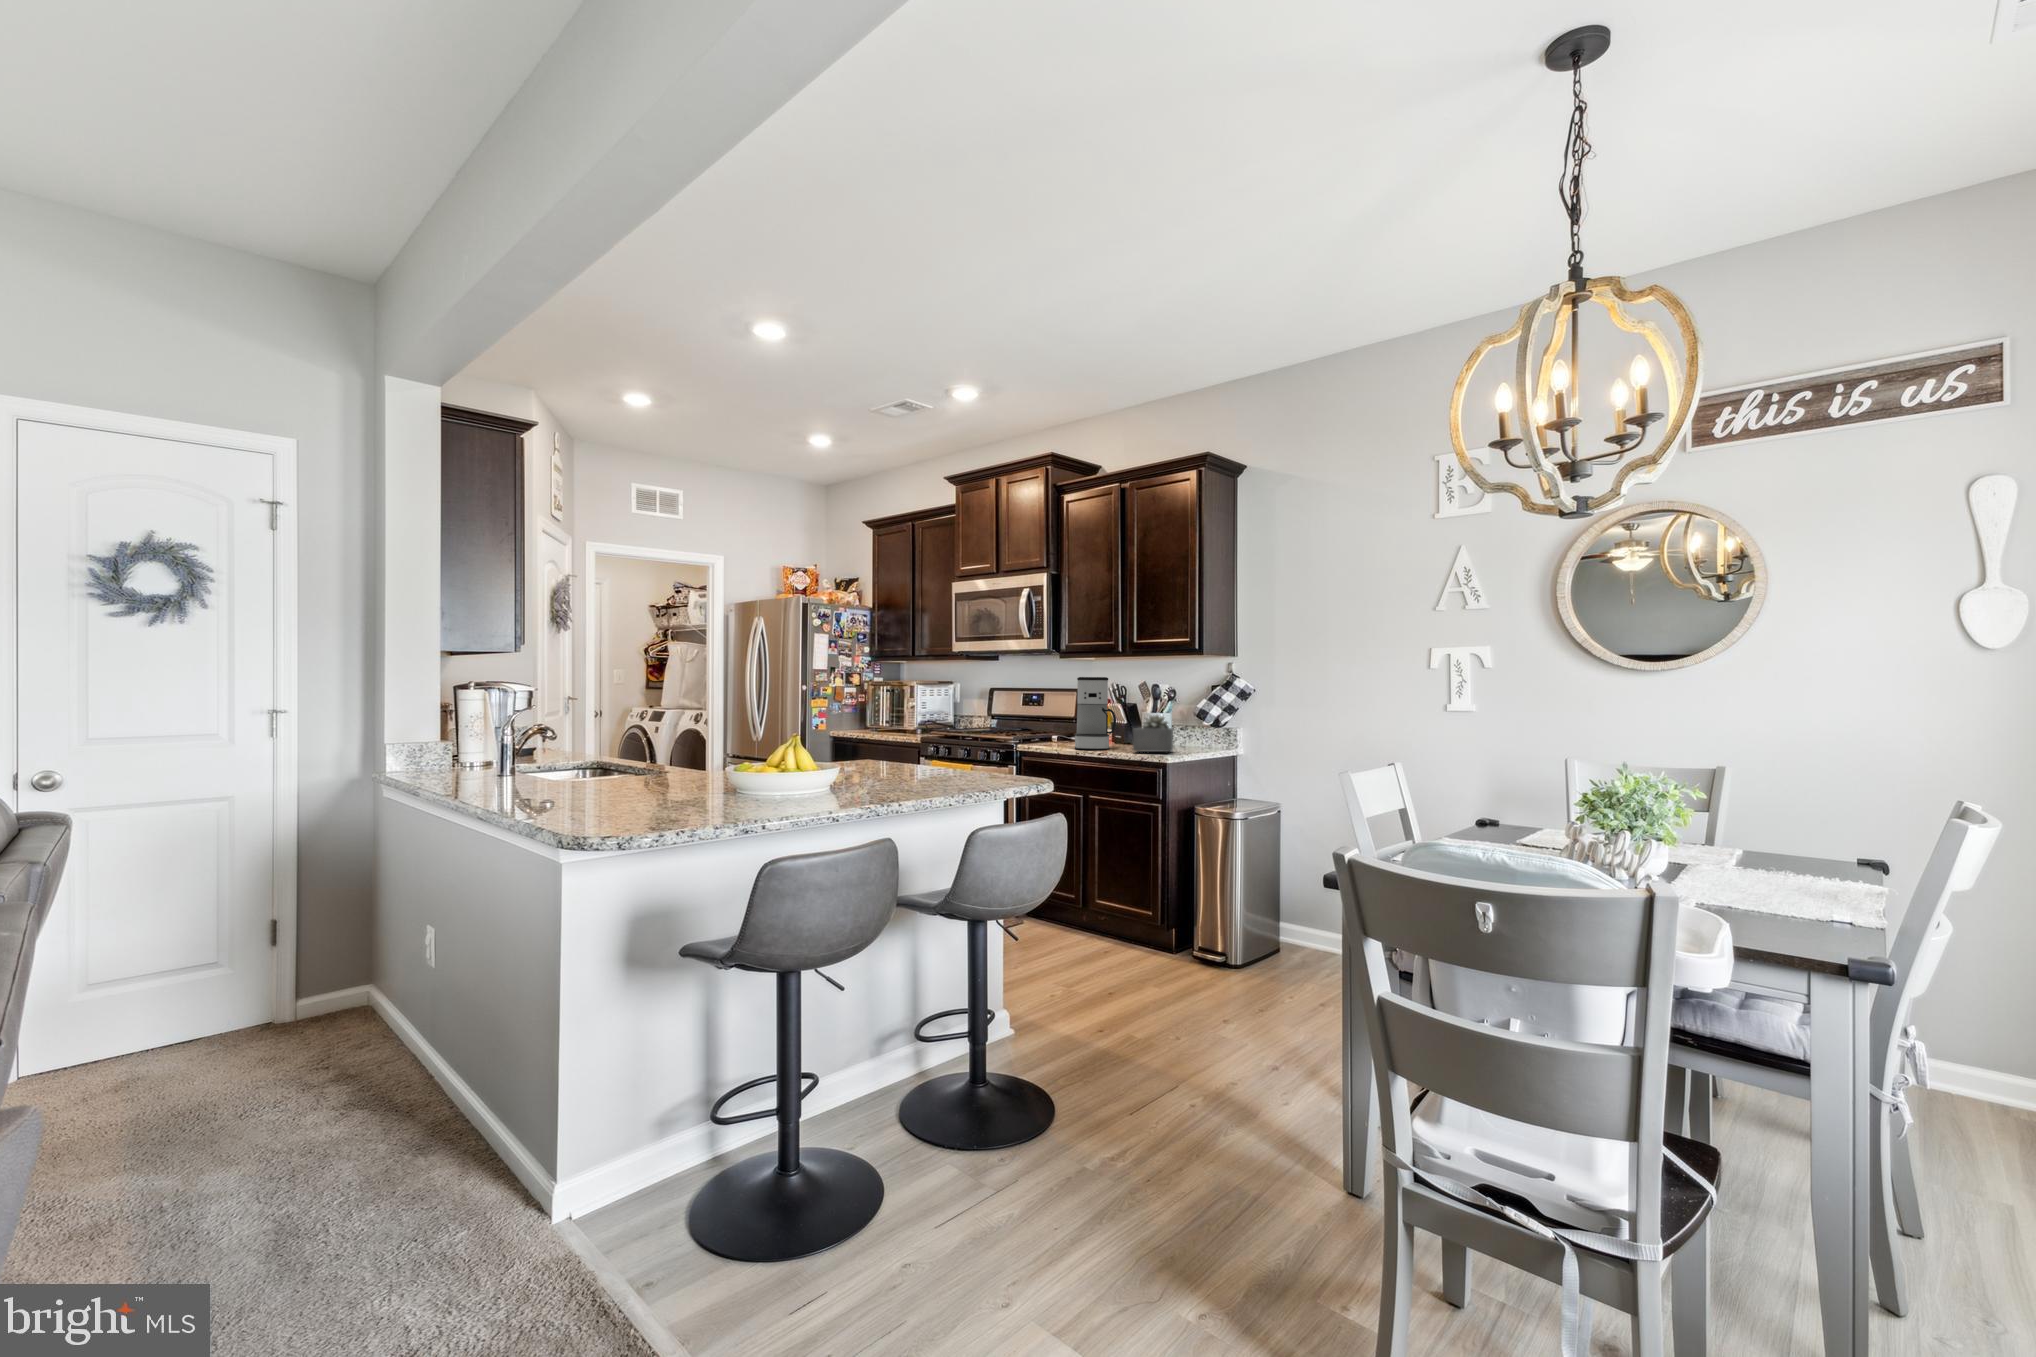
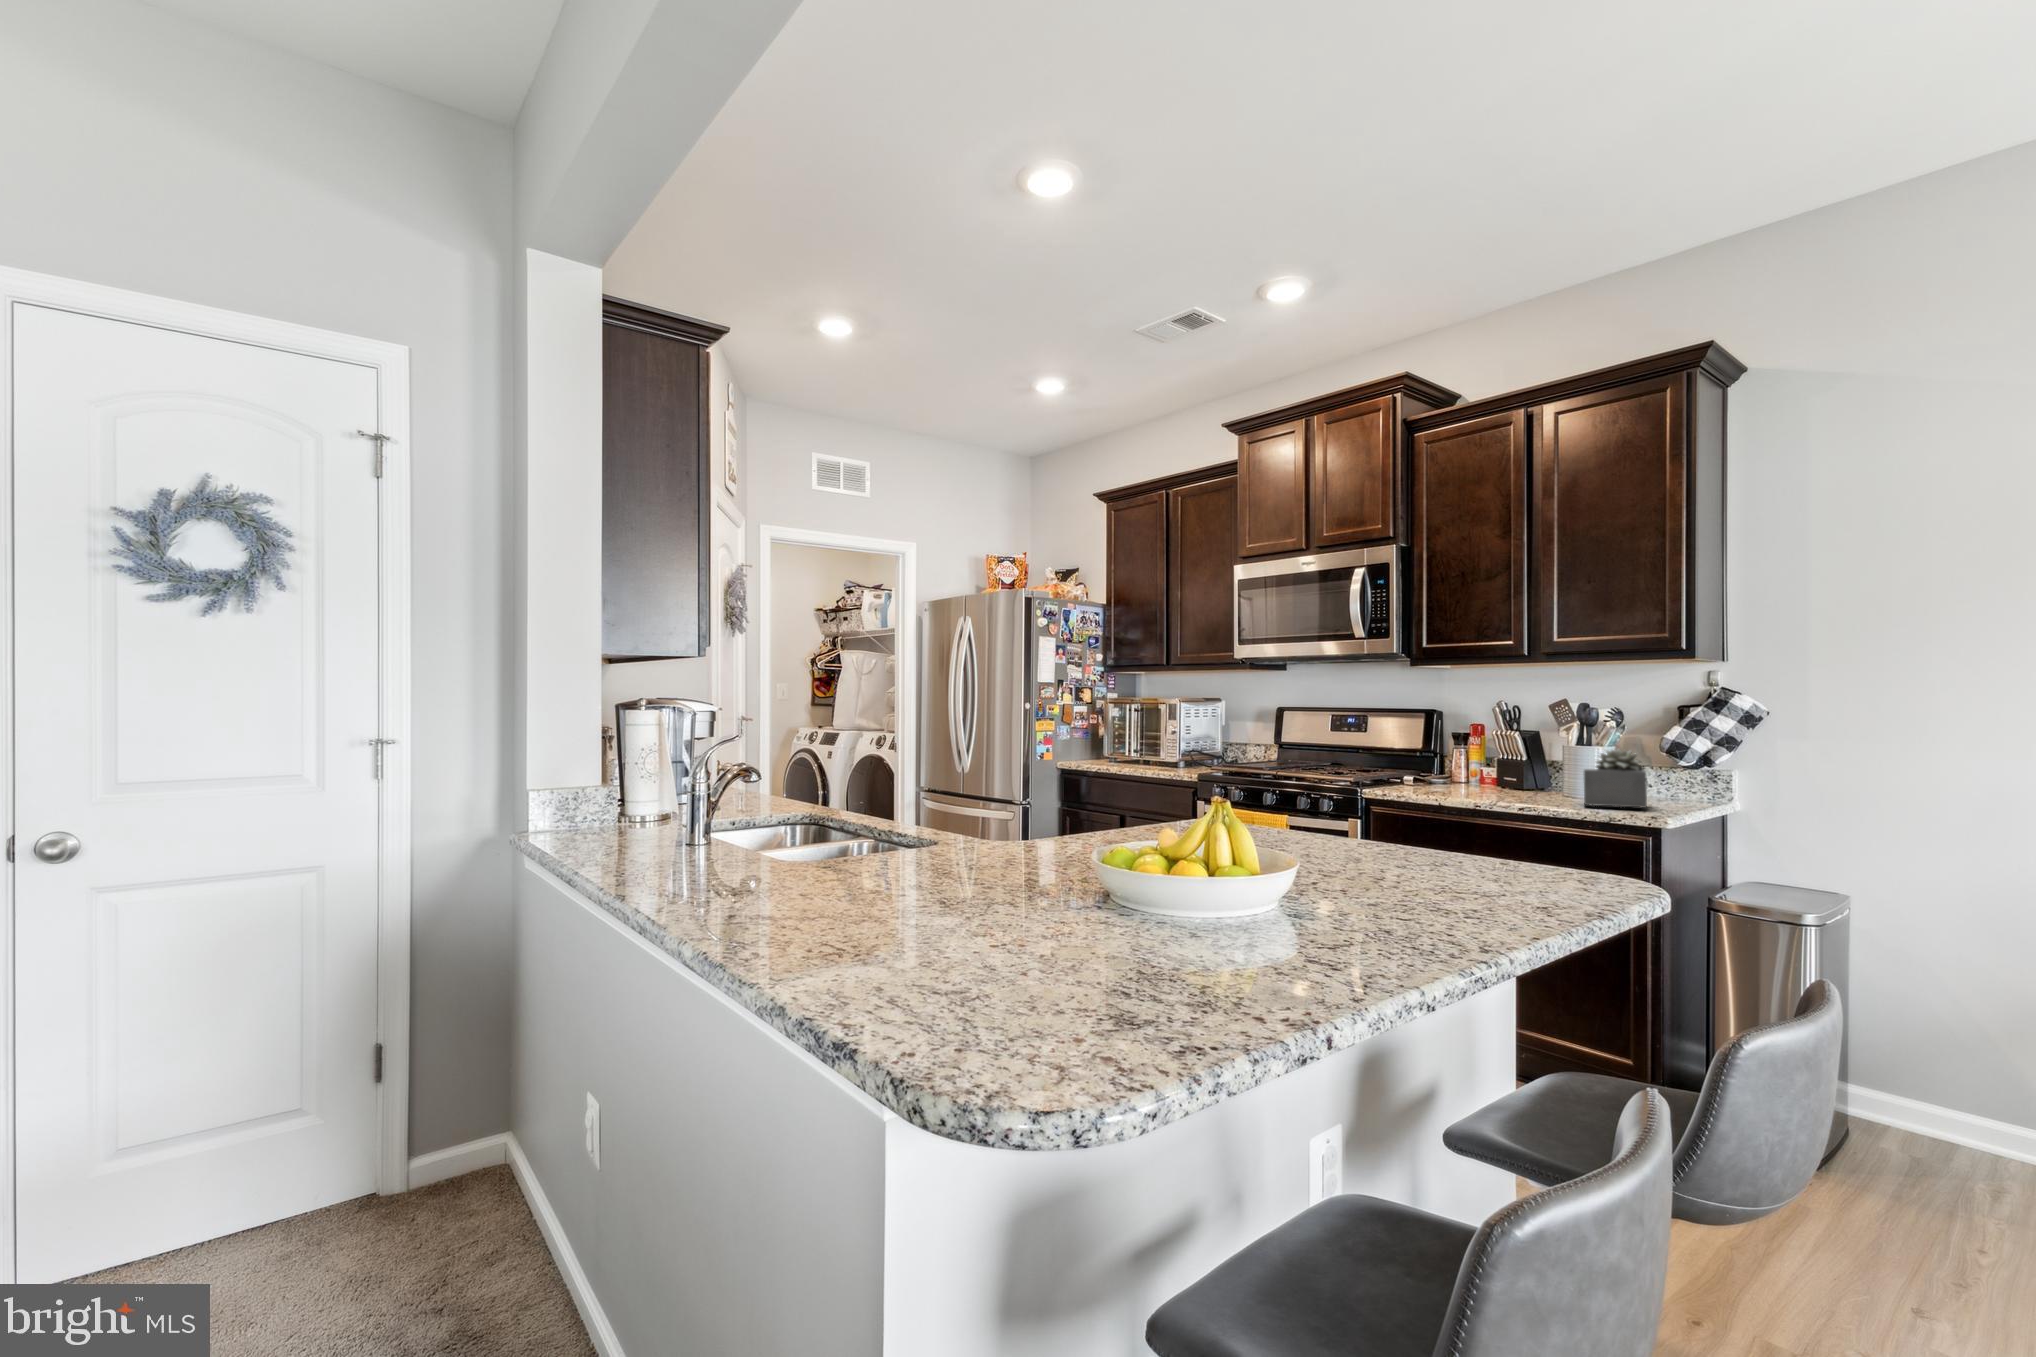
coffee maker: present [1075,677,1116,750] -> none [1463,692,1536,800]

